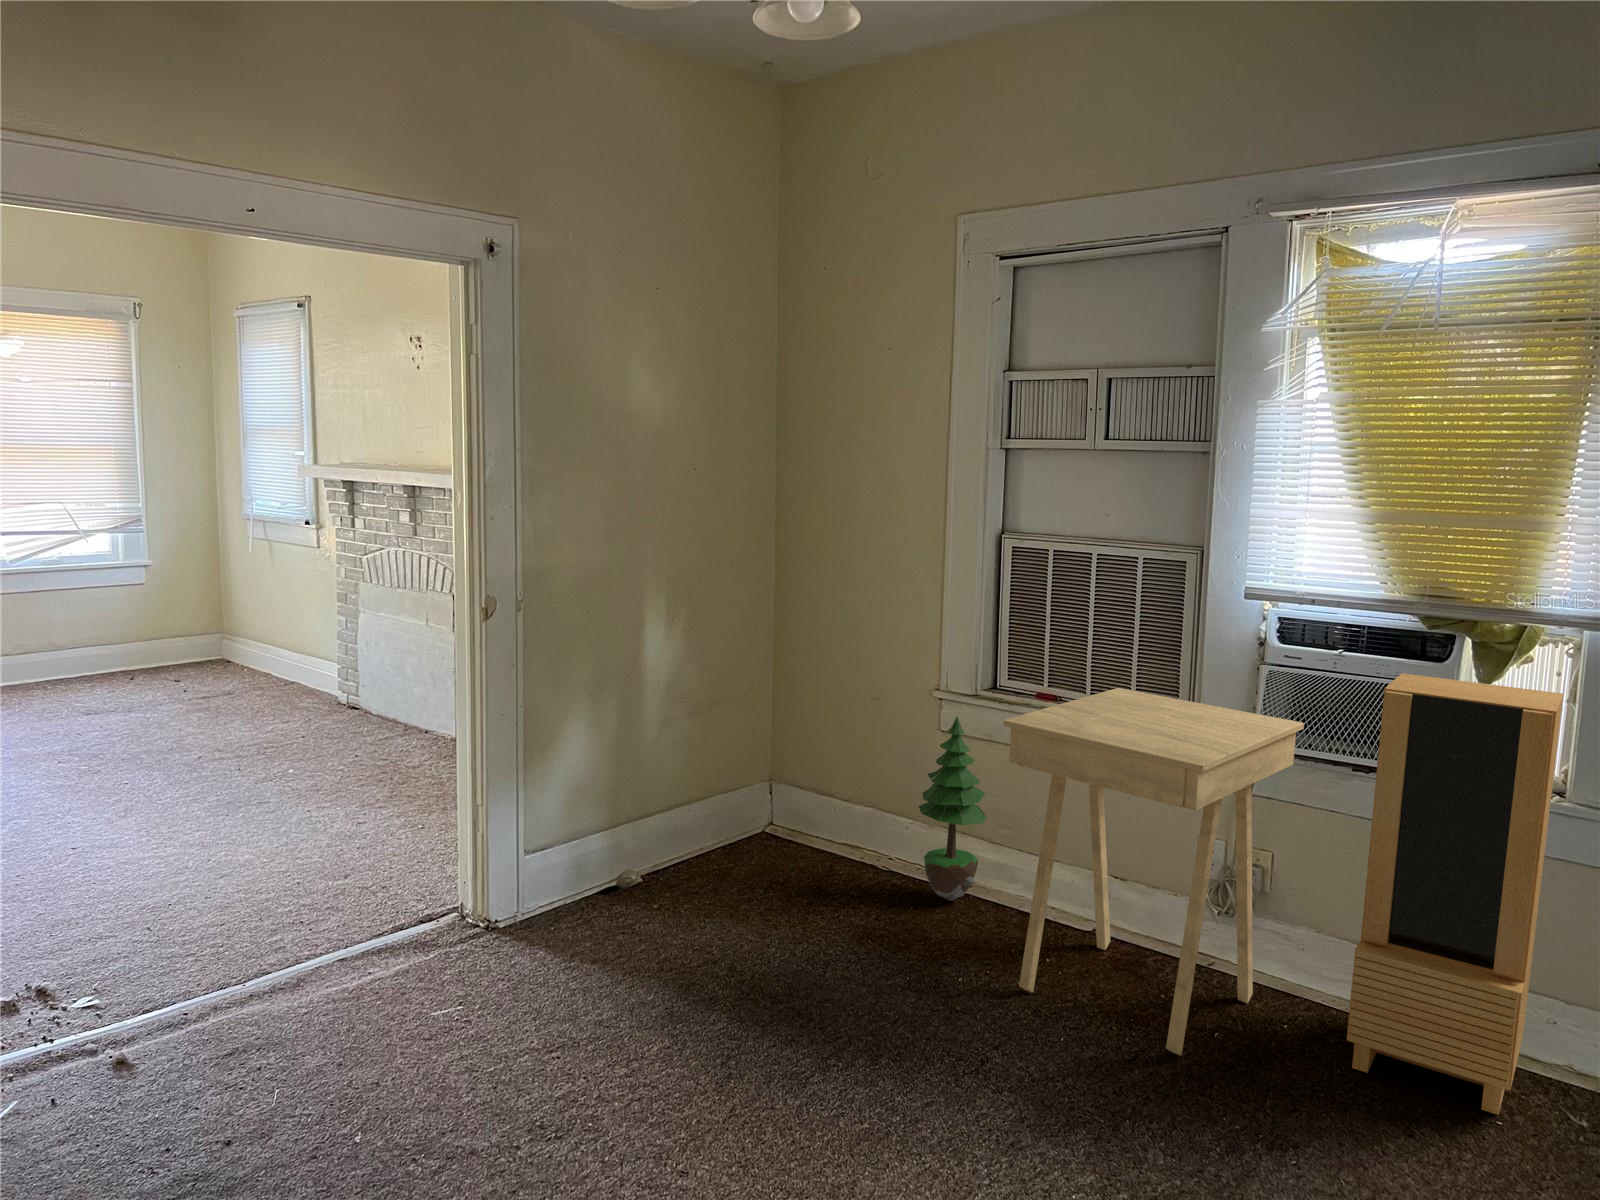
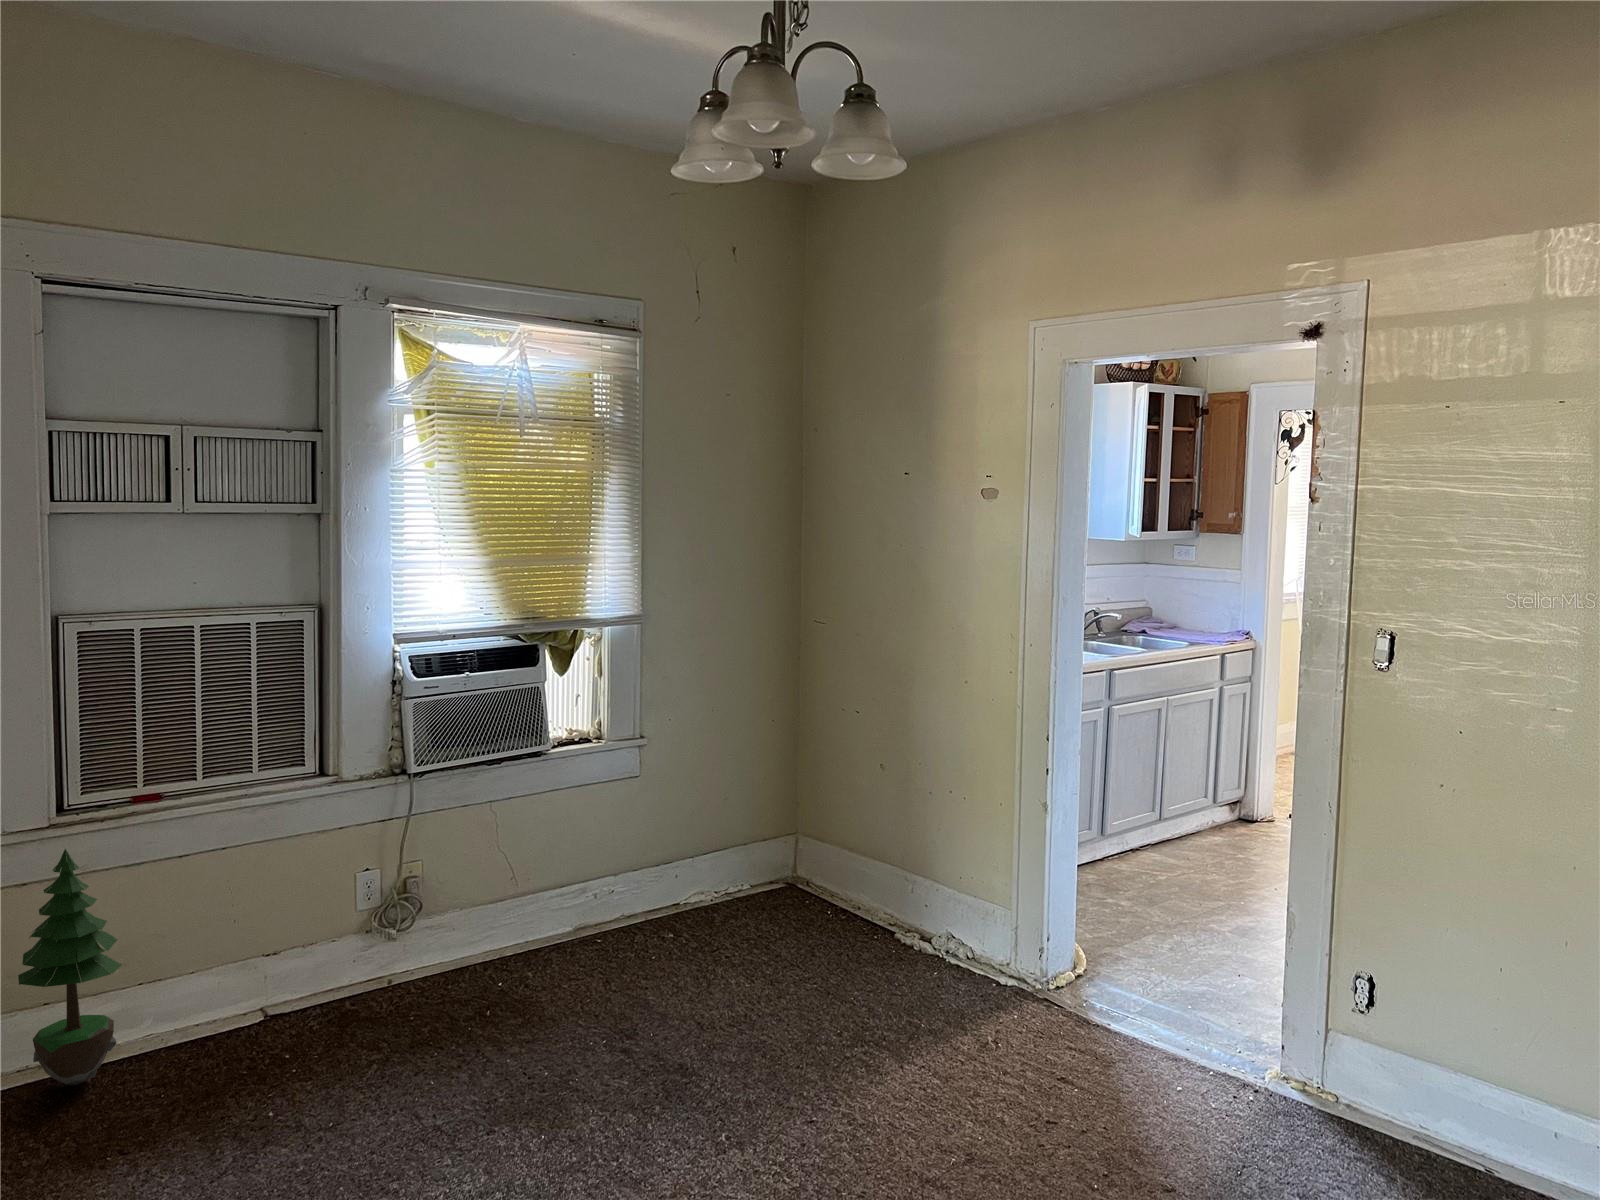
storage cabinet: present [1347,673,1563,1115] -> none [518,671,659,987]
side table: present [1003,688,1304,1056] -> none [259,739,506,1089]

